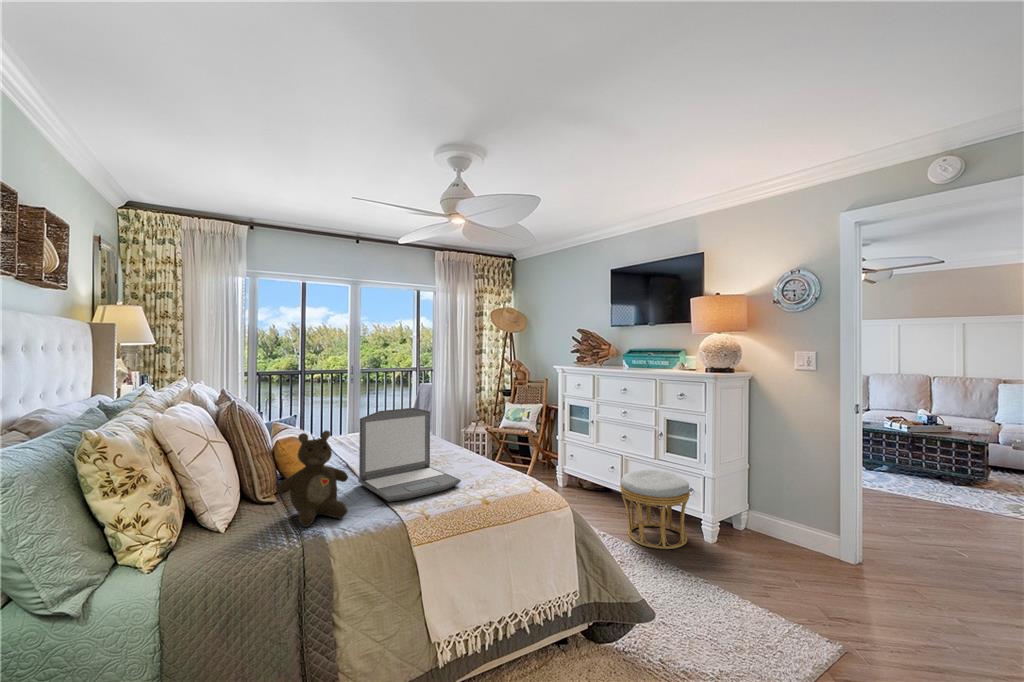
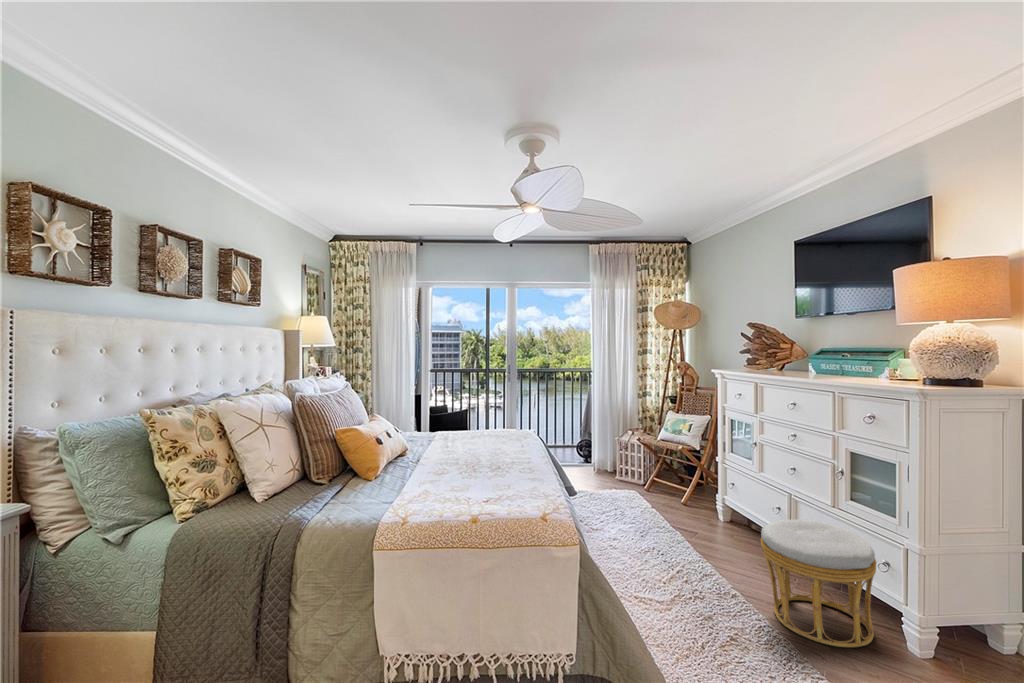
laptop: present [358,408,461,502] -> none [387,409,475,501]
teddy bear: present [277,431,348,527] -> none [296,425,360,510]

